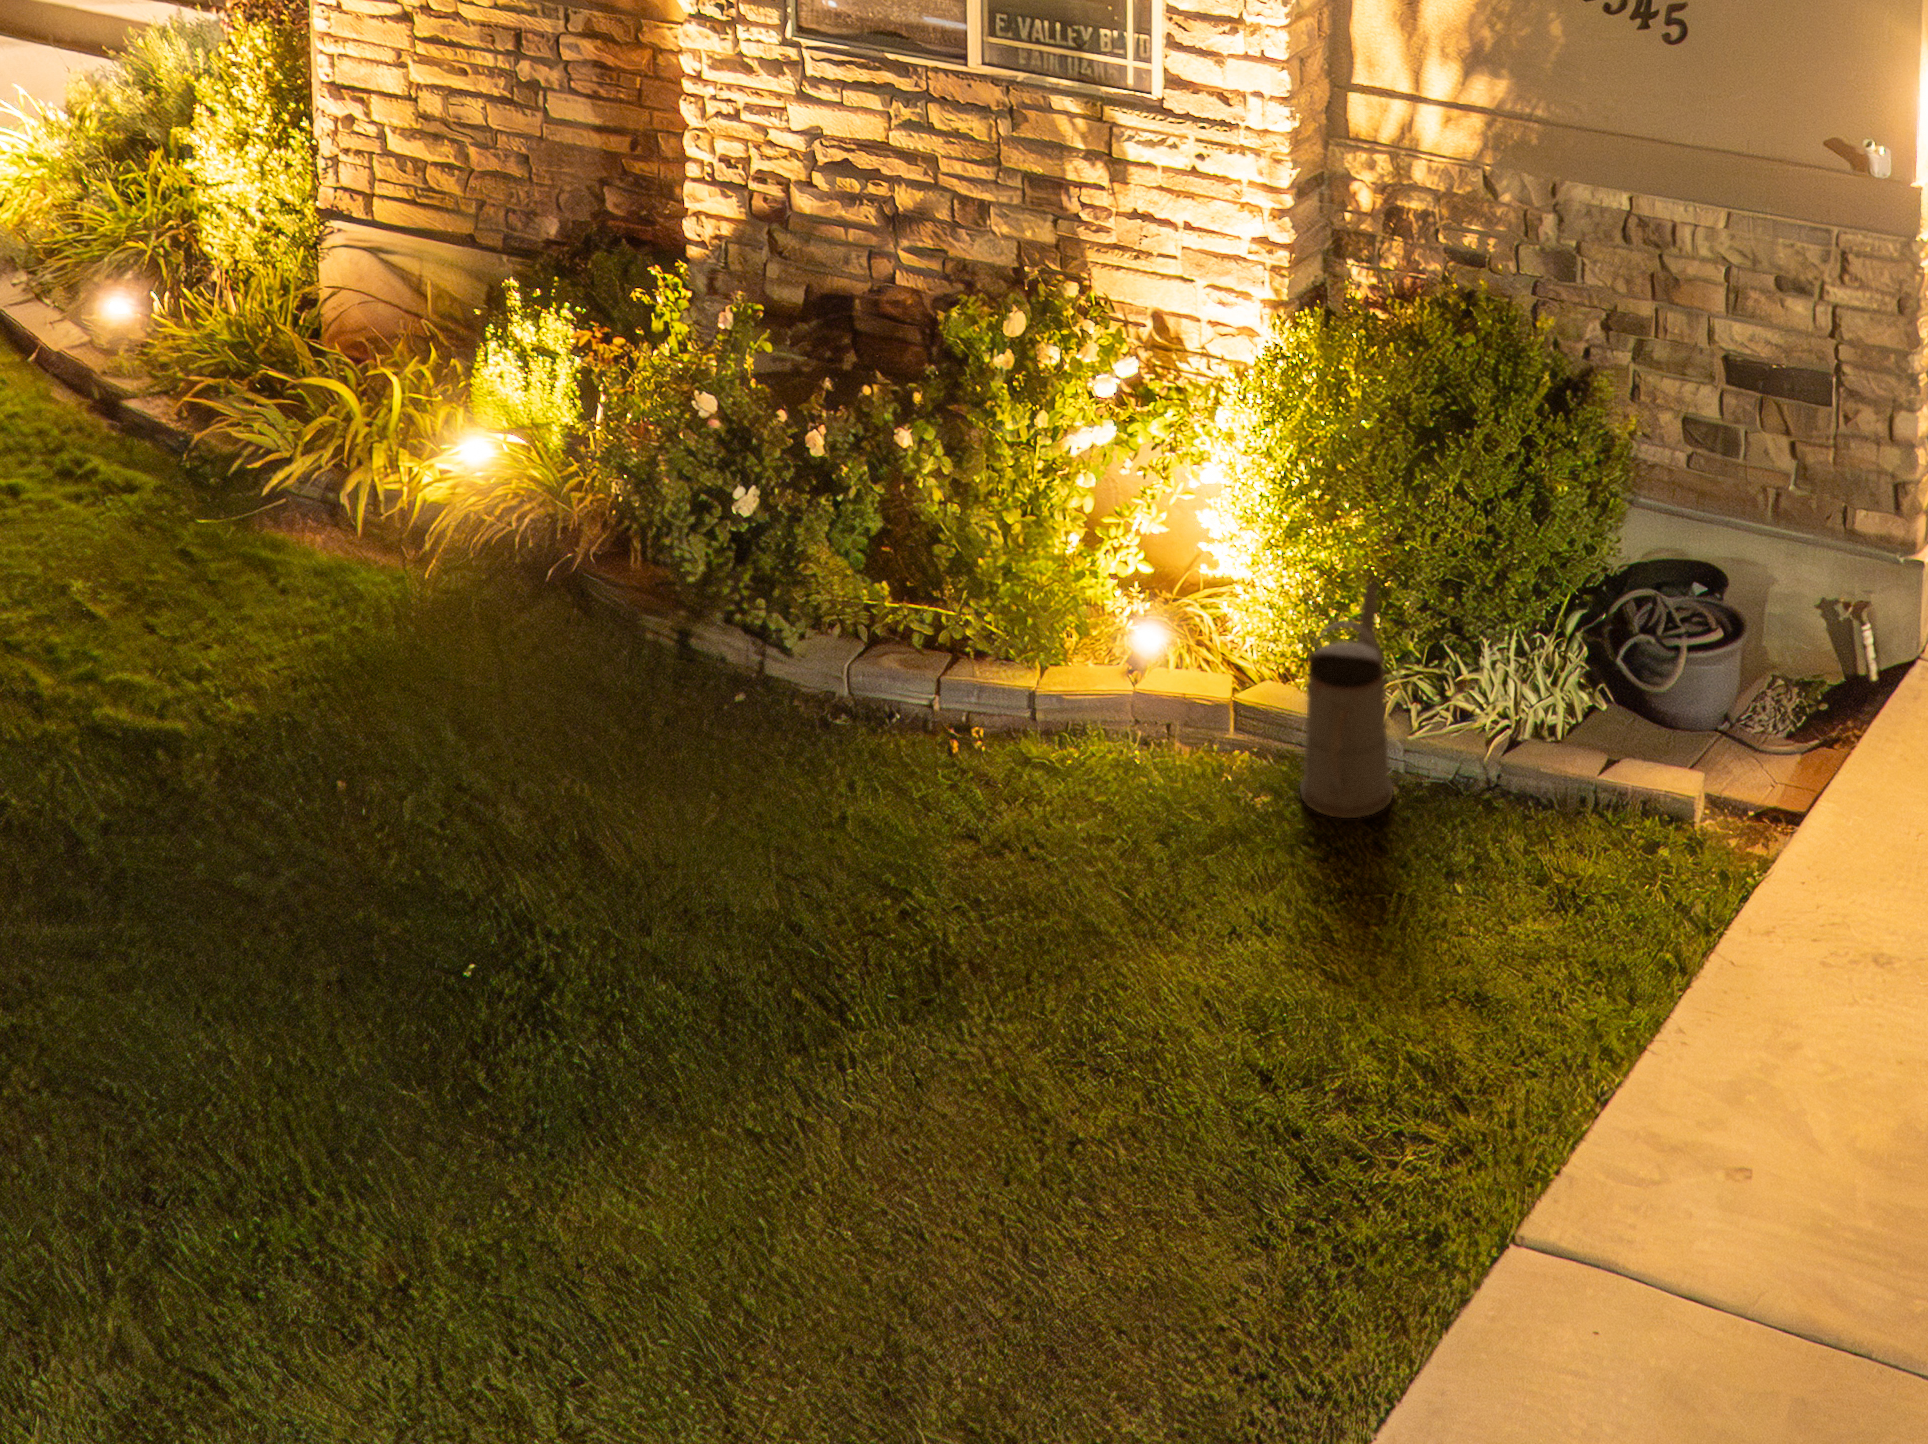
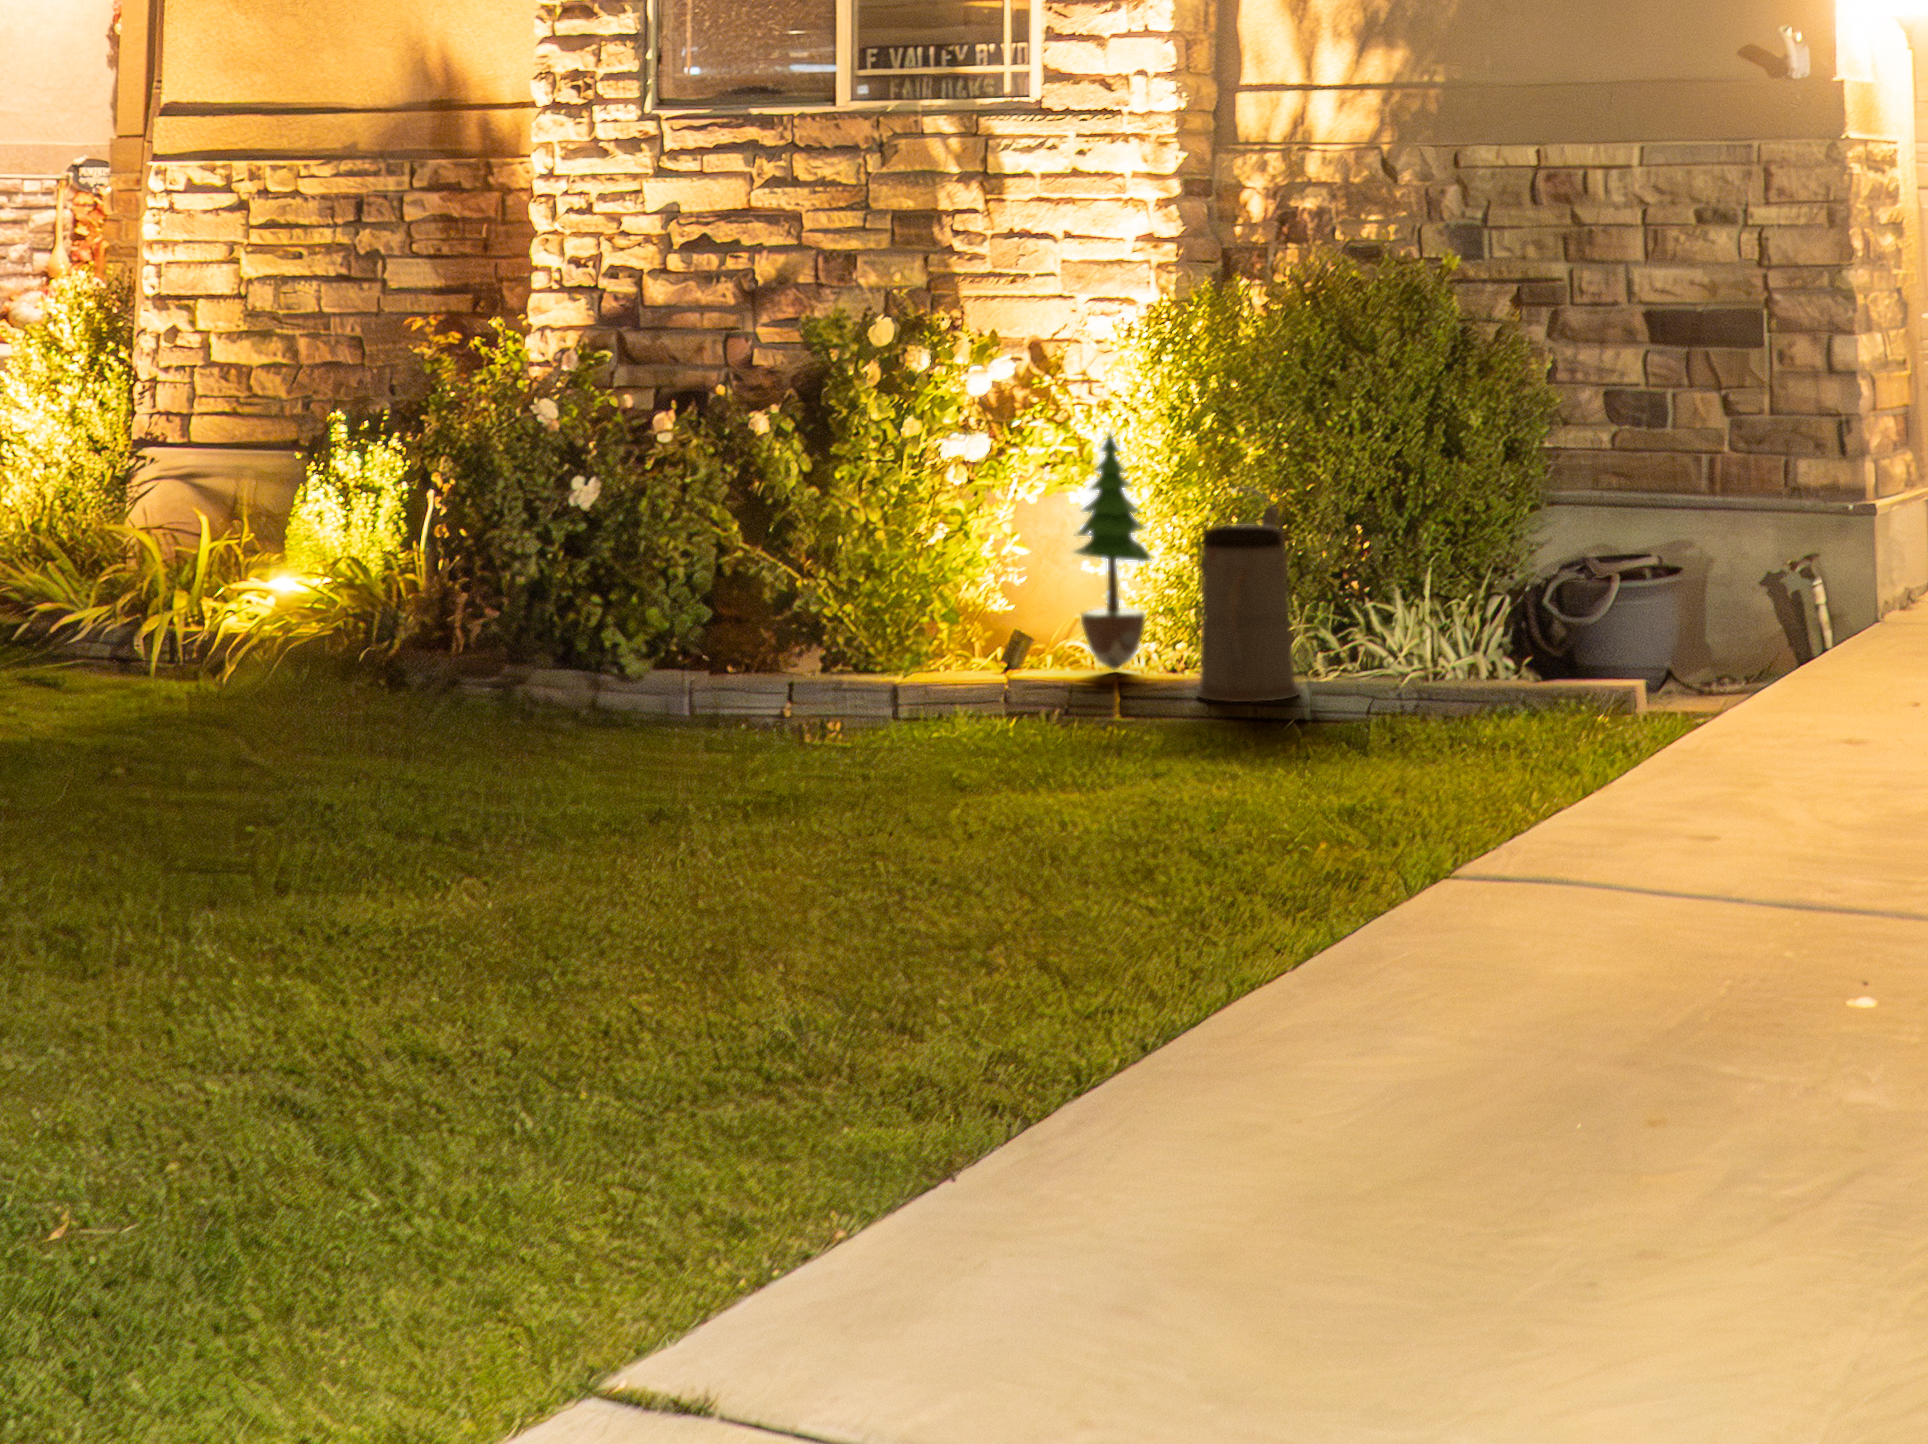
potted tree: none [1187,499,1263,699] -> present [1075,435,1150,670]

